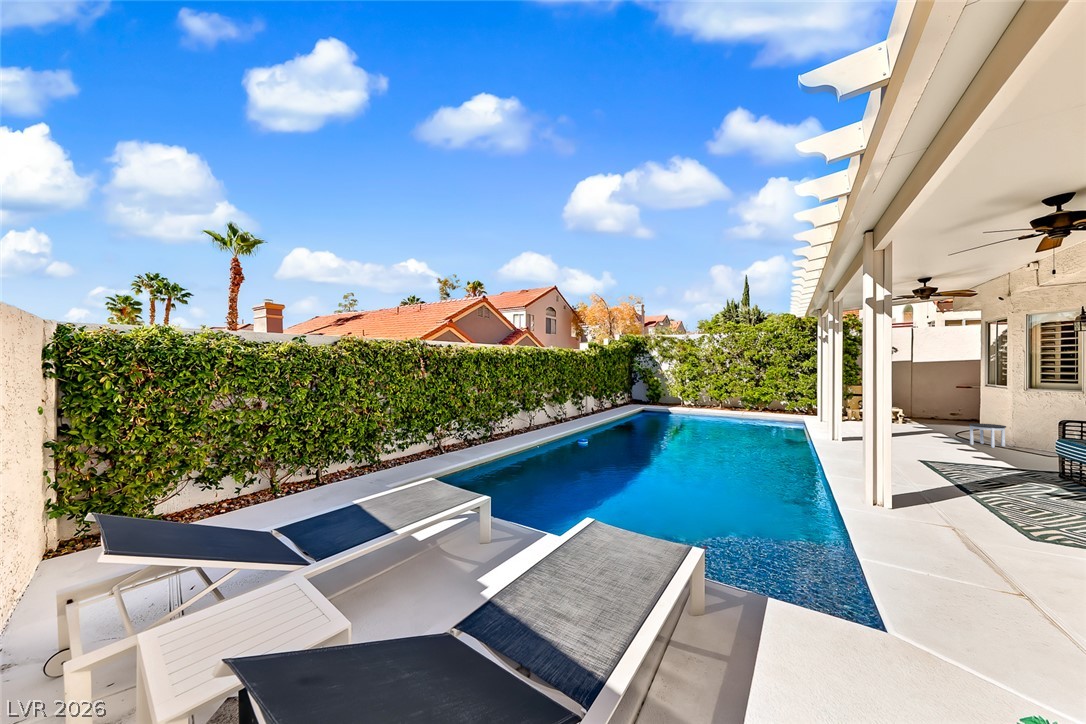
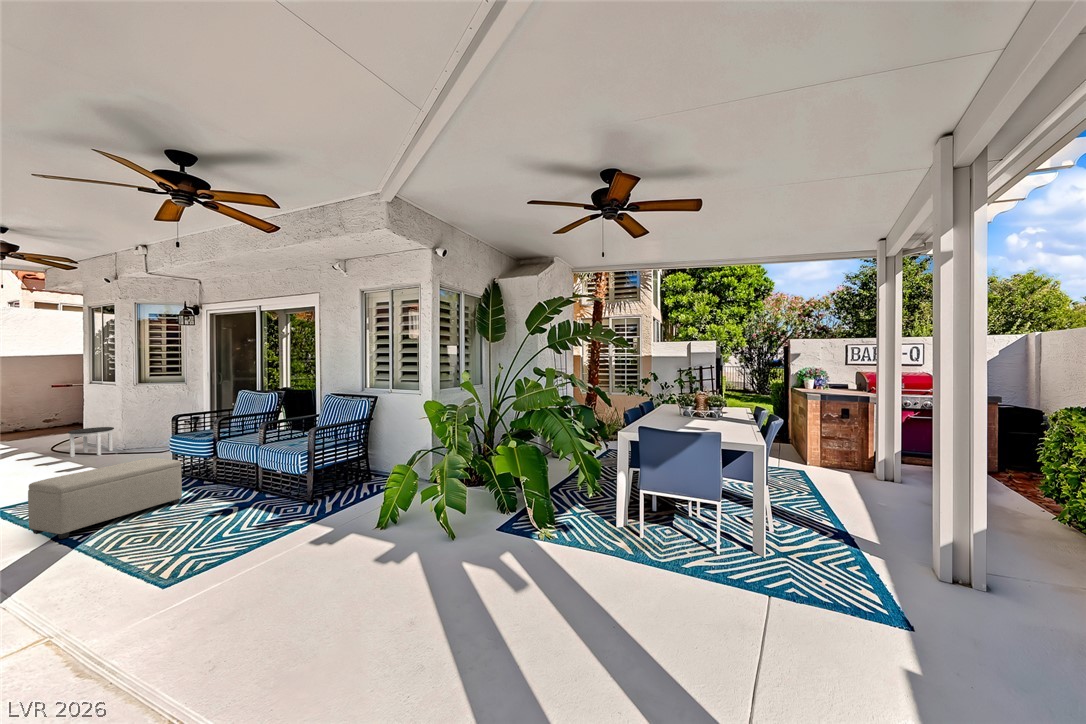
ottoman: none [944,449,1067,499] -> present [28,458,182,539]

